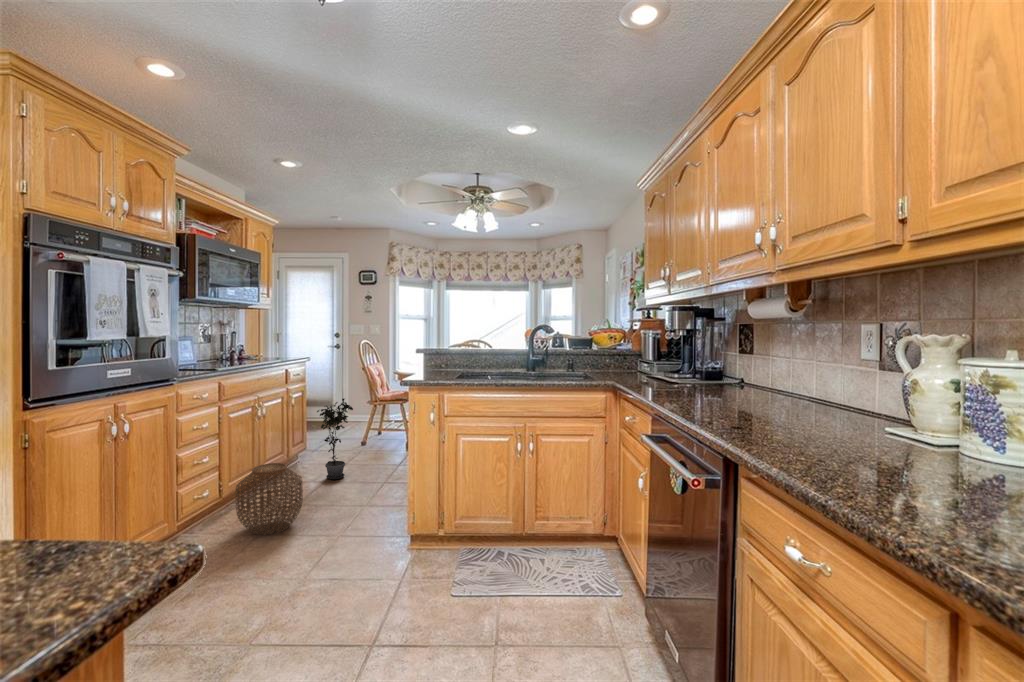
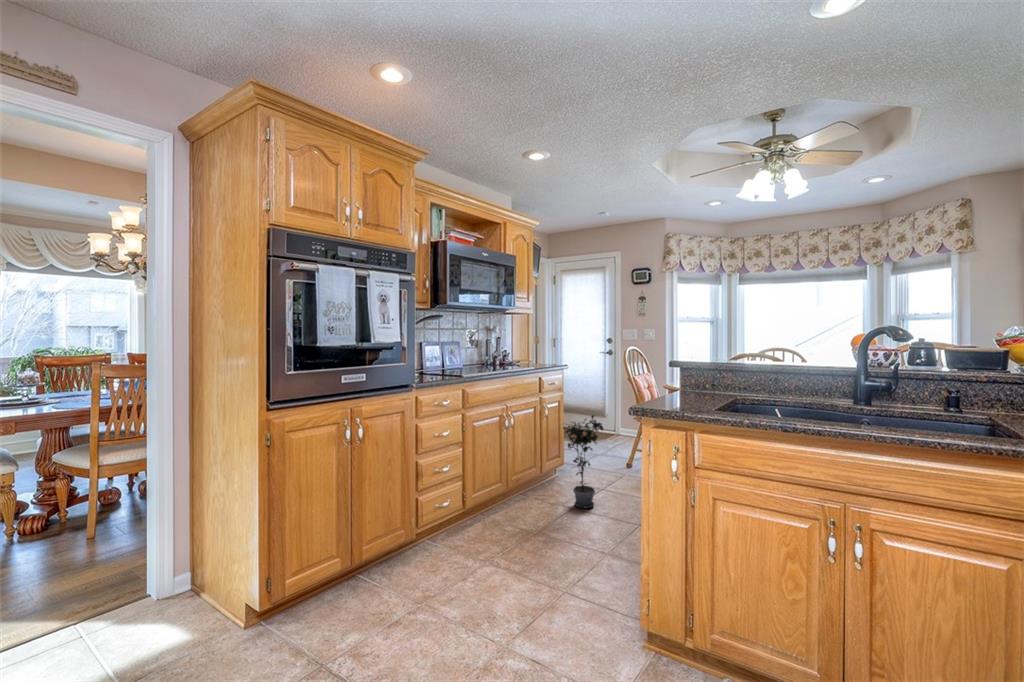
woven basket: present [235,463,303,535] -> none [462,485,529,569]

